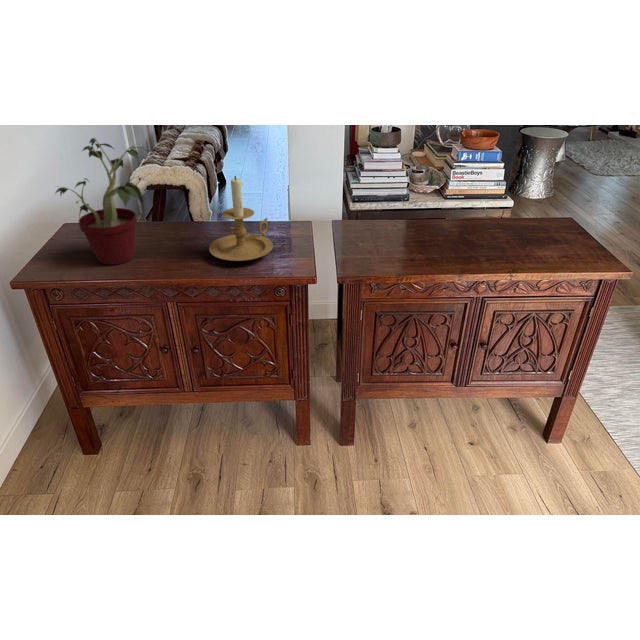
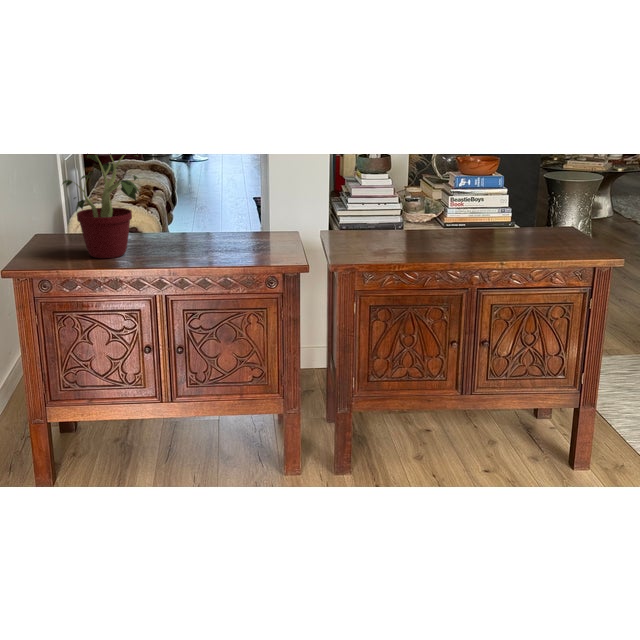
candle holder: present [209,176,273,261] -> none [202,171,266,254]

